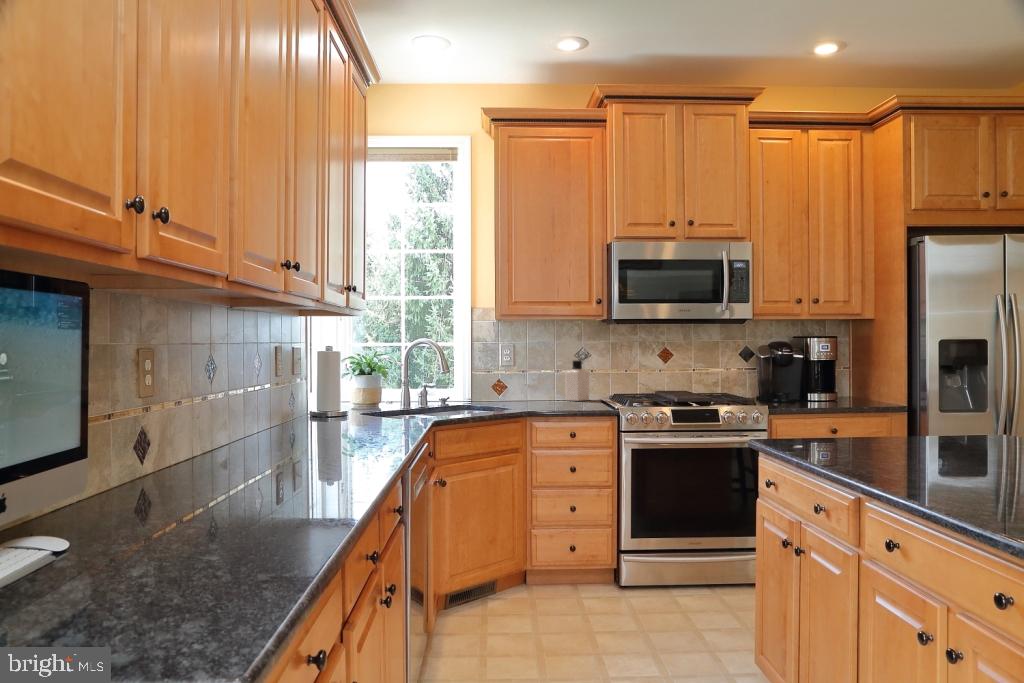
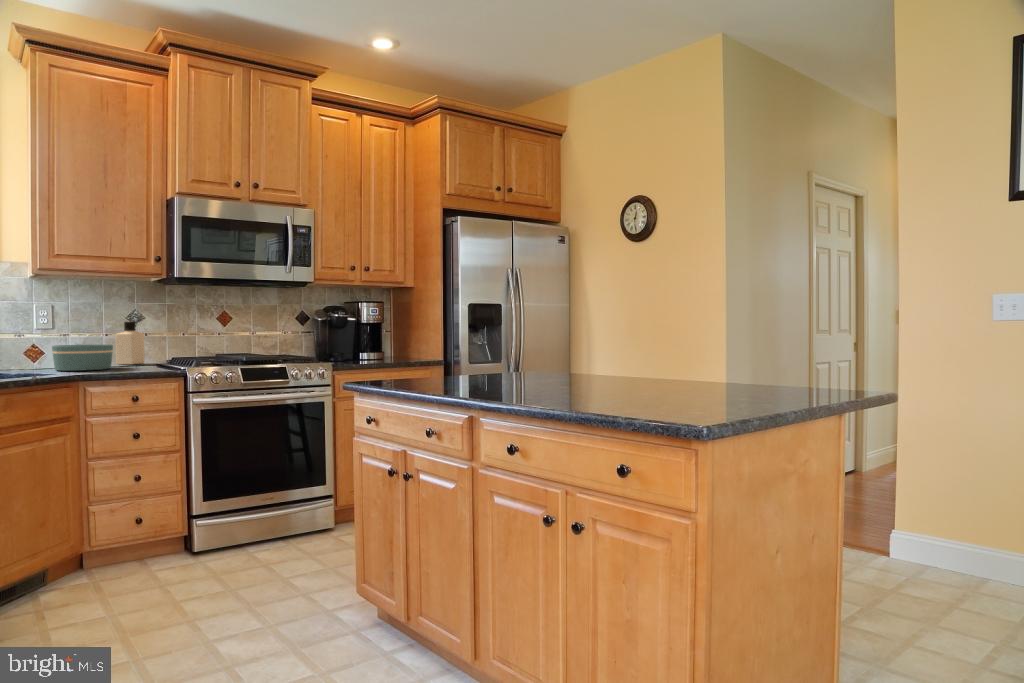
bowl: none [513,382,561,405] -> present [52,344,113,371]

